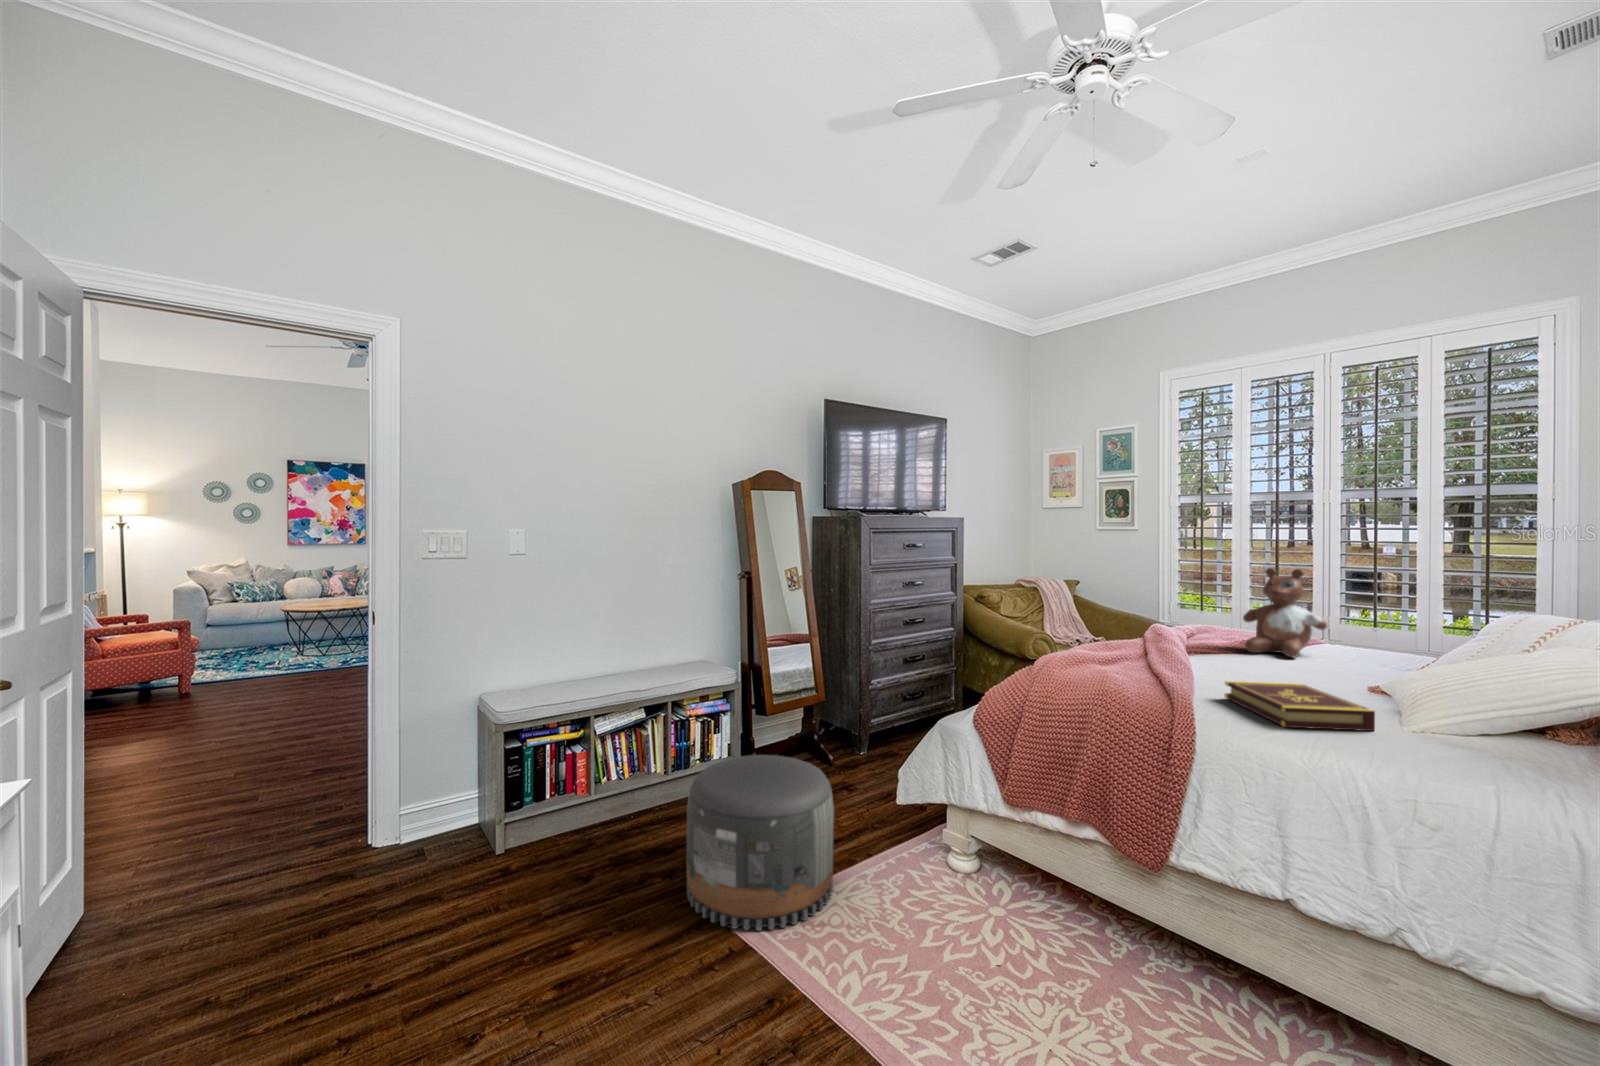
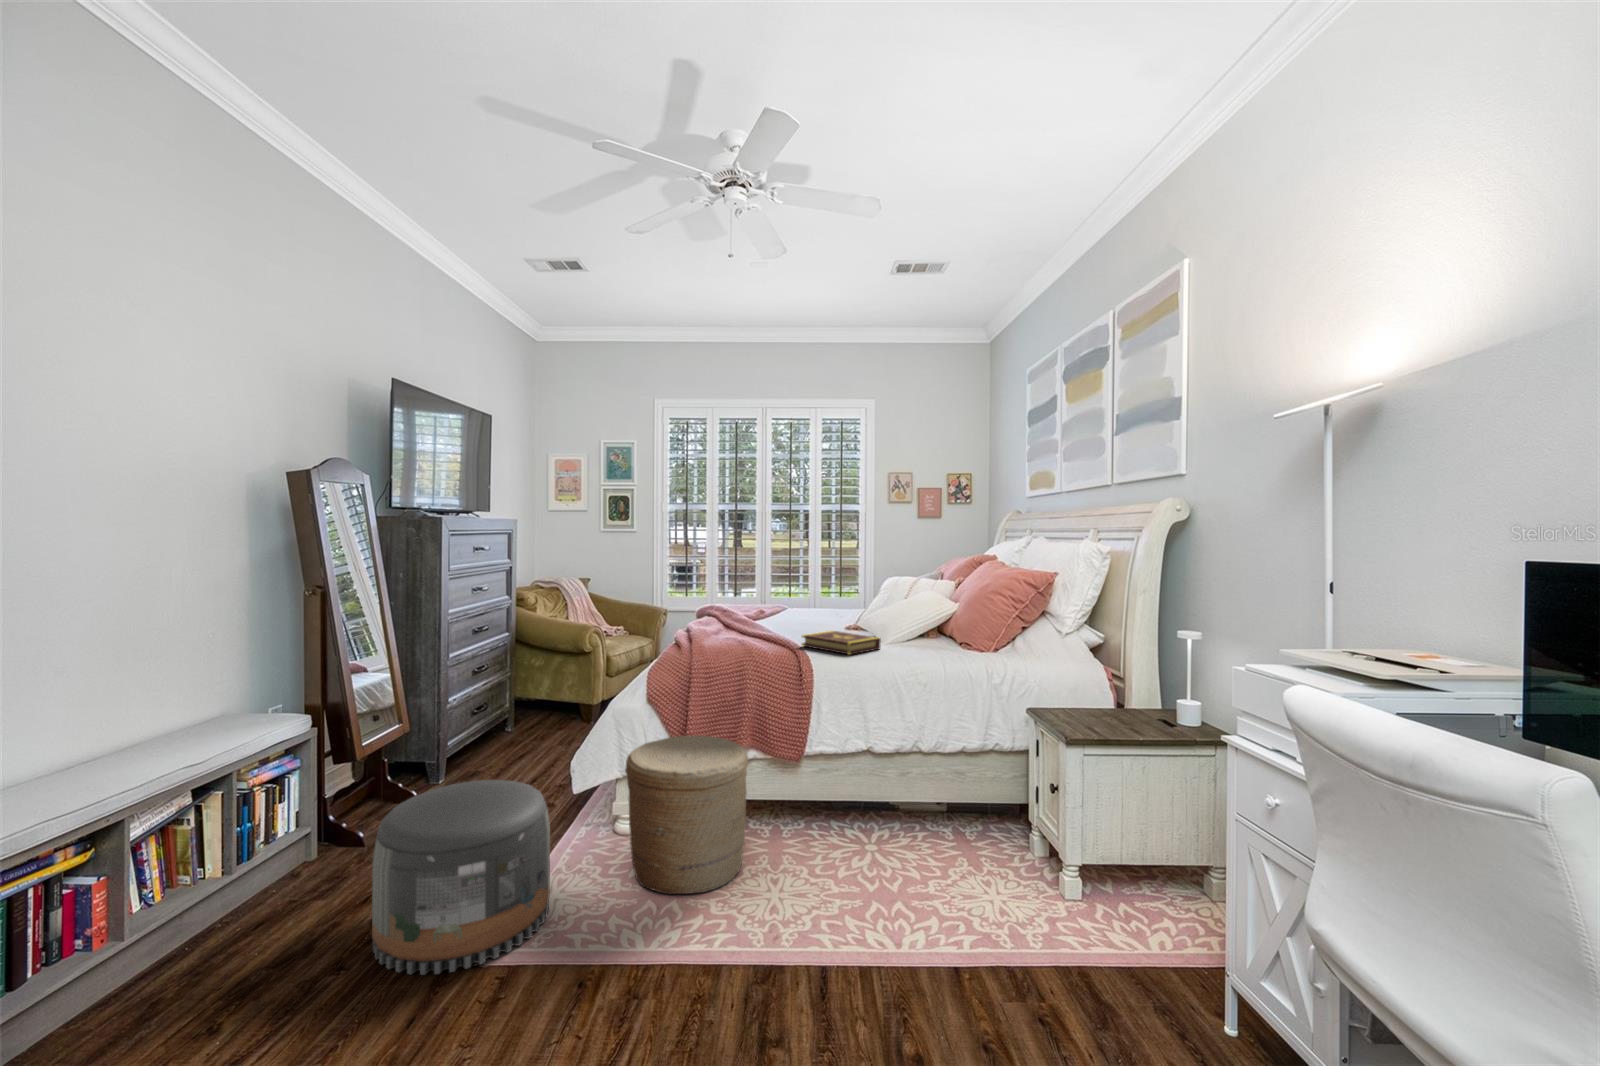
stuffed bear: present [1243,568,1327,658] -> none [756,560,803,619]
woven basket: none [905,772,1064,987] -> present [625,736,748,894]

